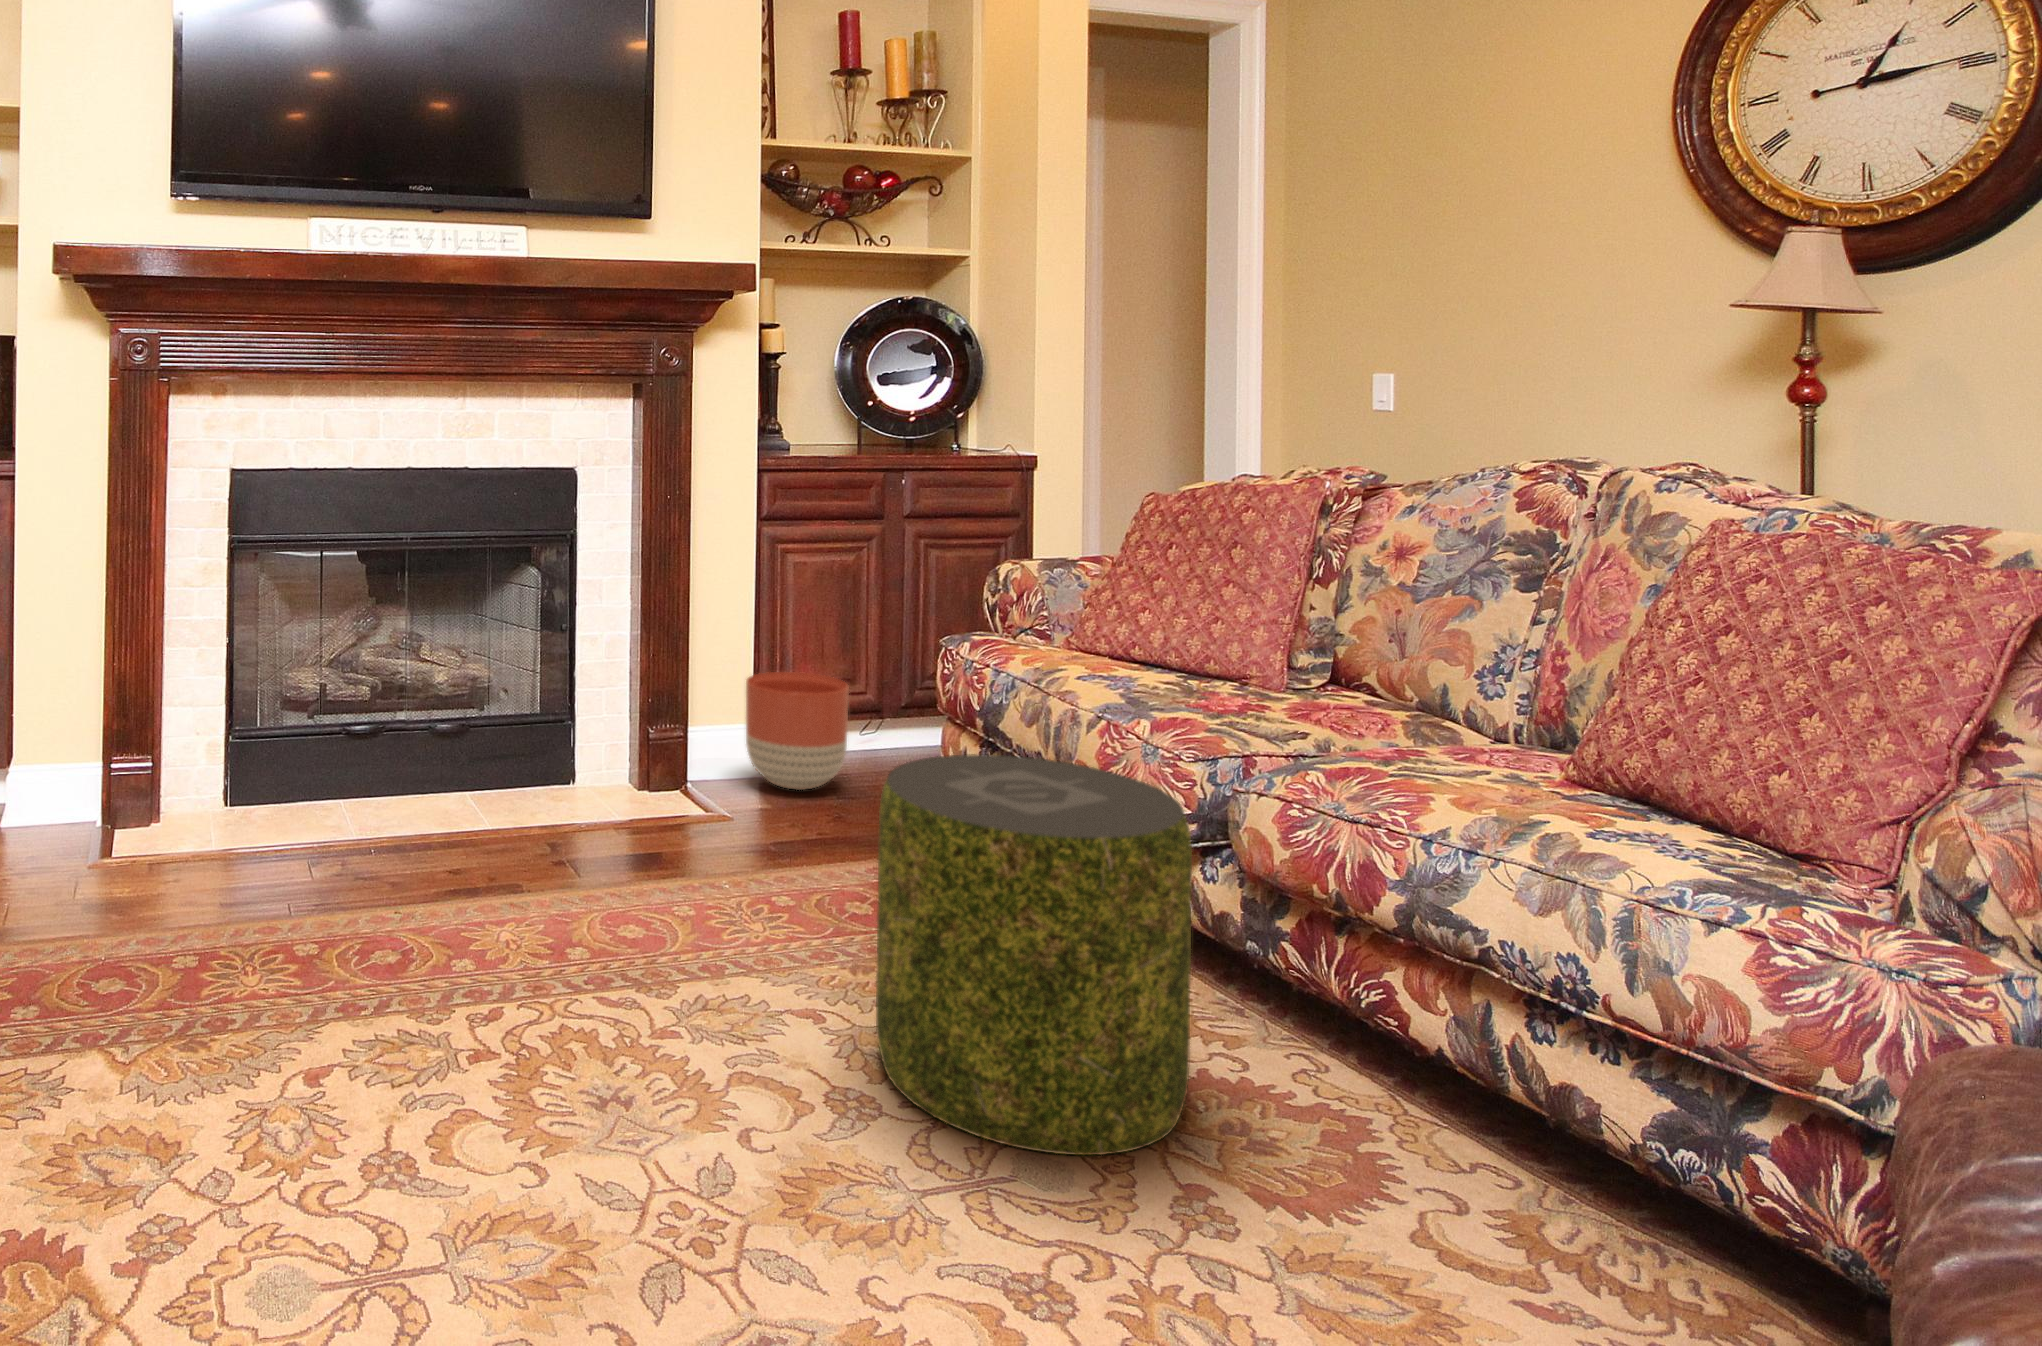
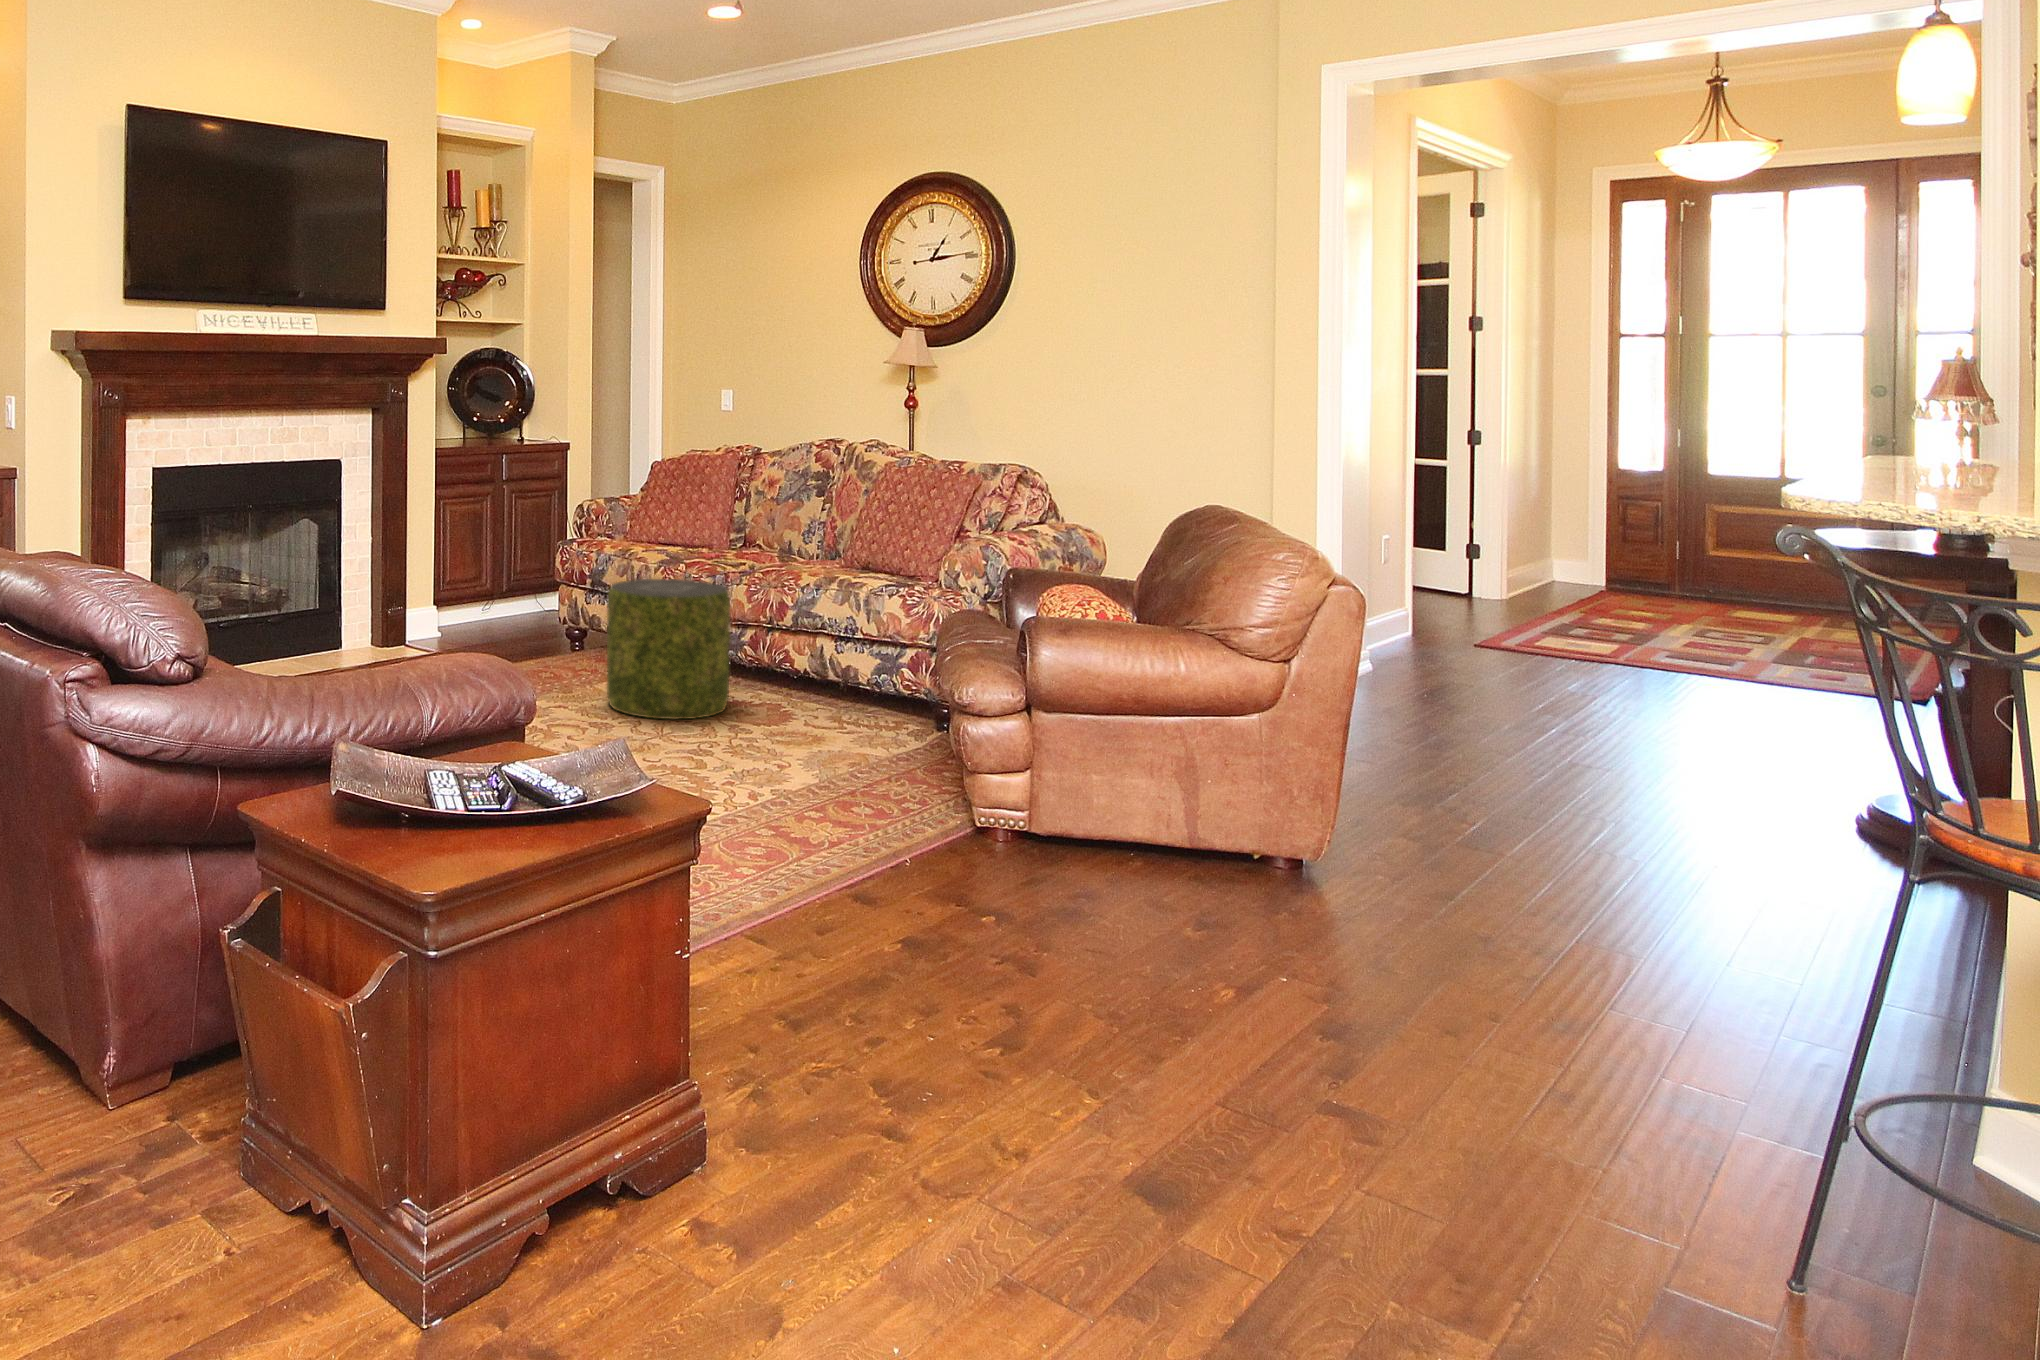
planter: present [746,672,849,790] -> none [442,573,500,637]

